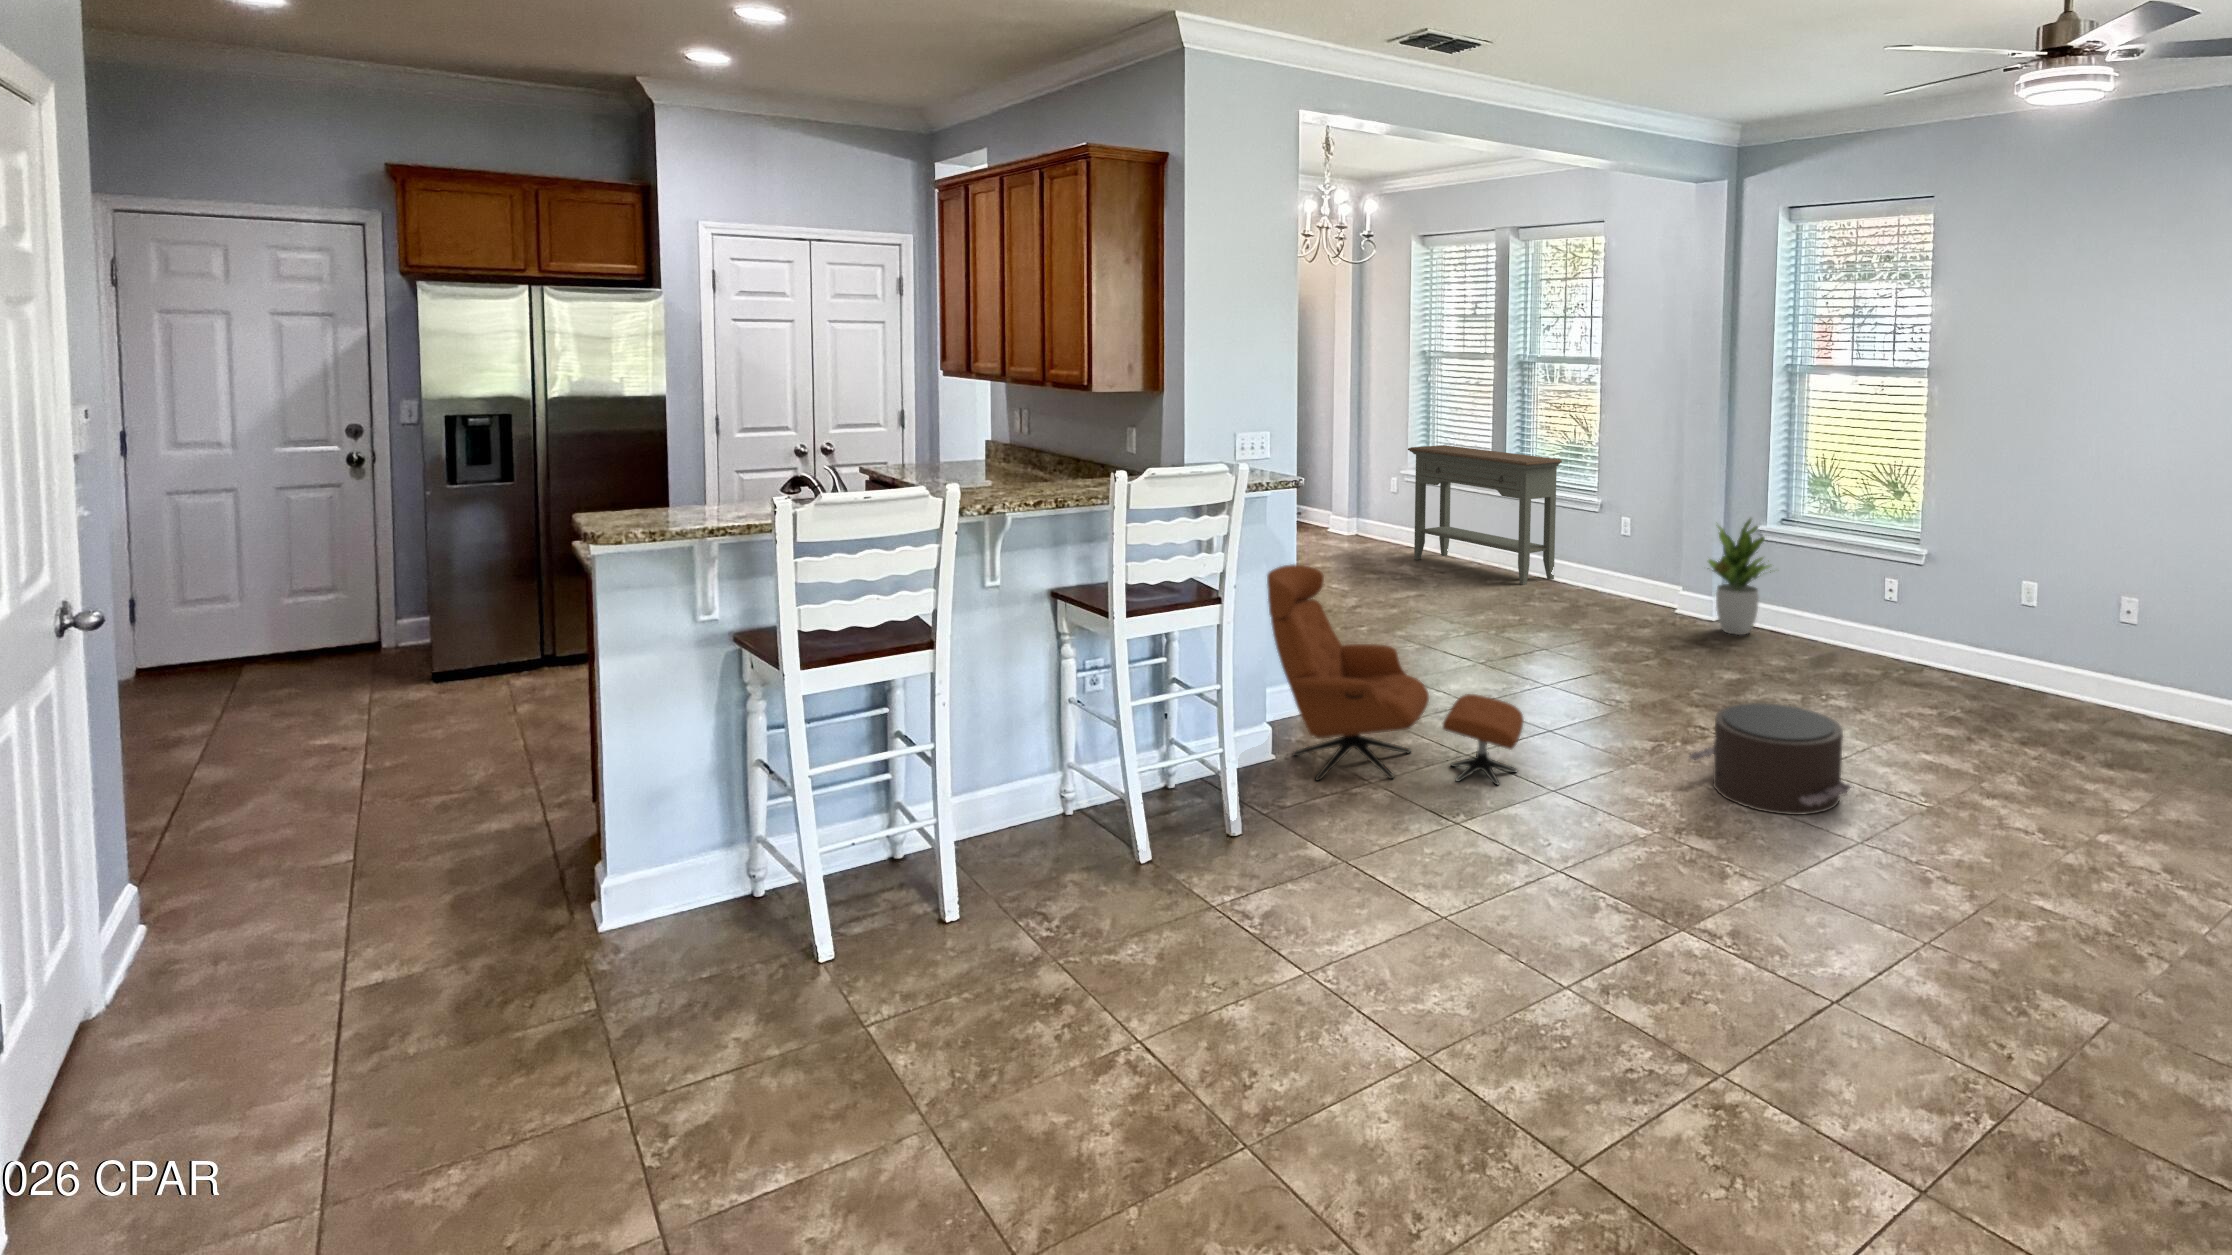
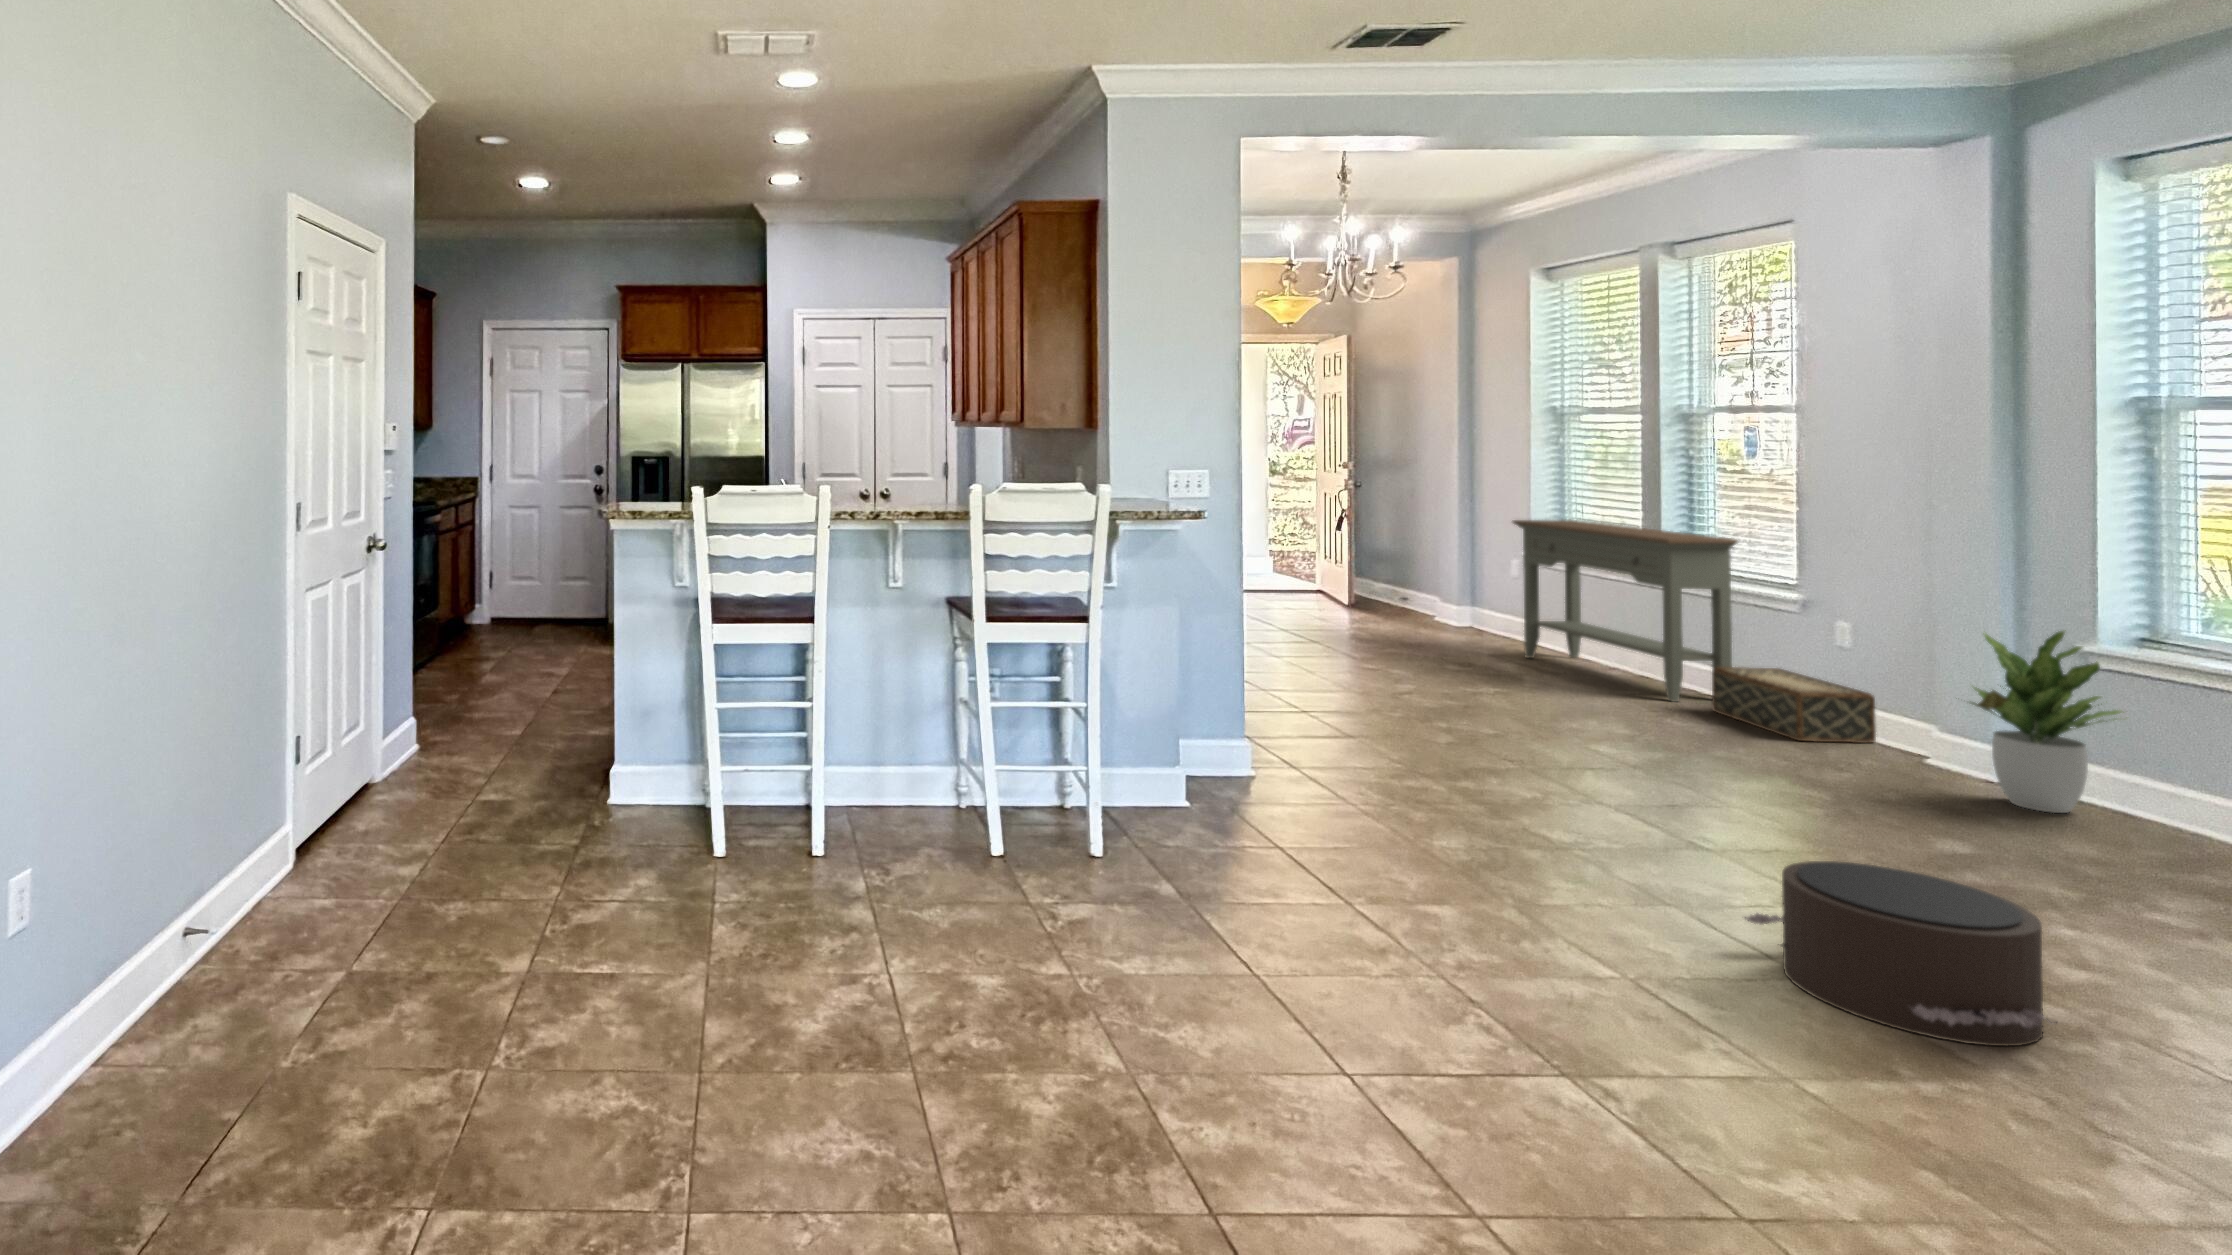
woven basket: none [1549,552,1642,605] -> present [1712,667,1876,743]
armchair: present [1267,565,1524,785] -> none [1169,606,1486,887]

